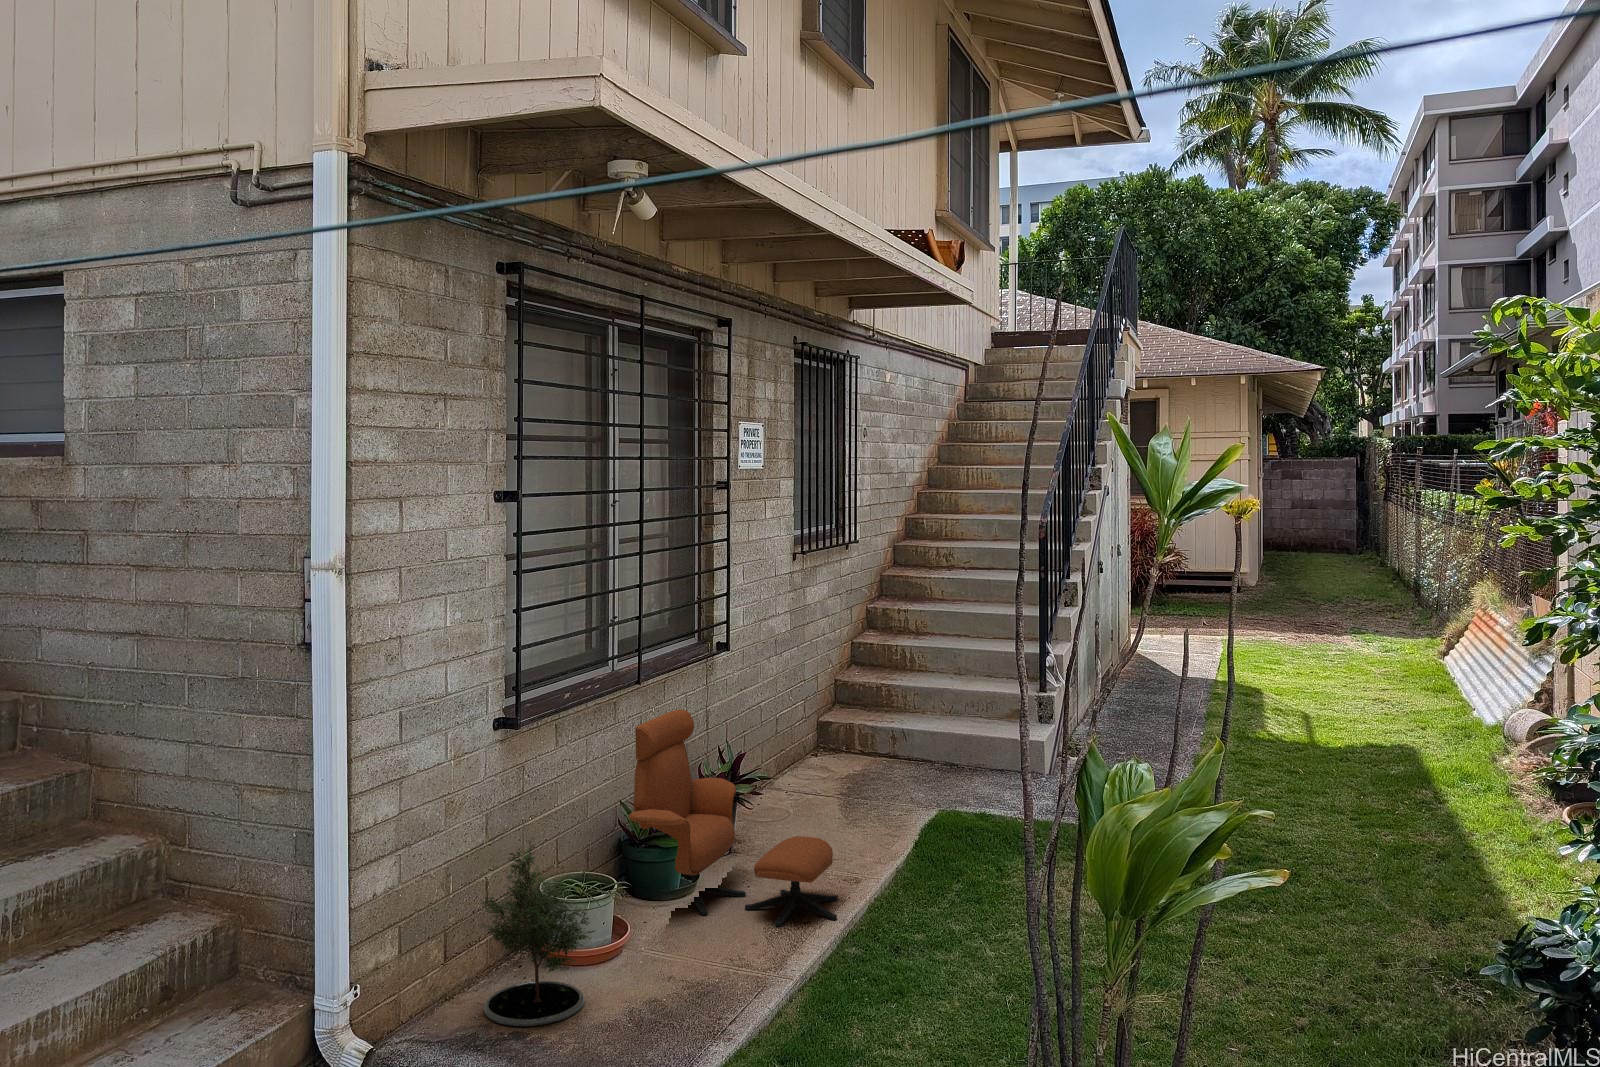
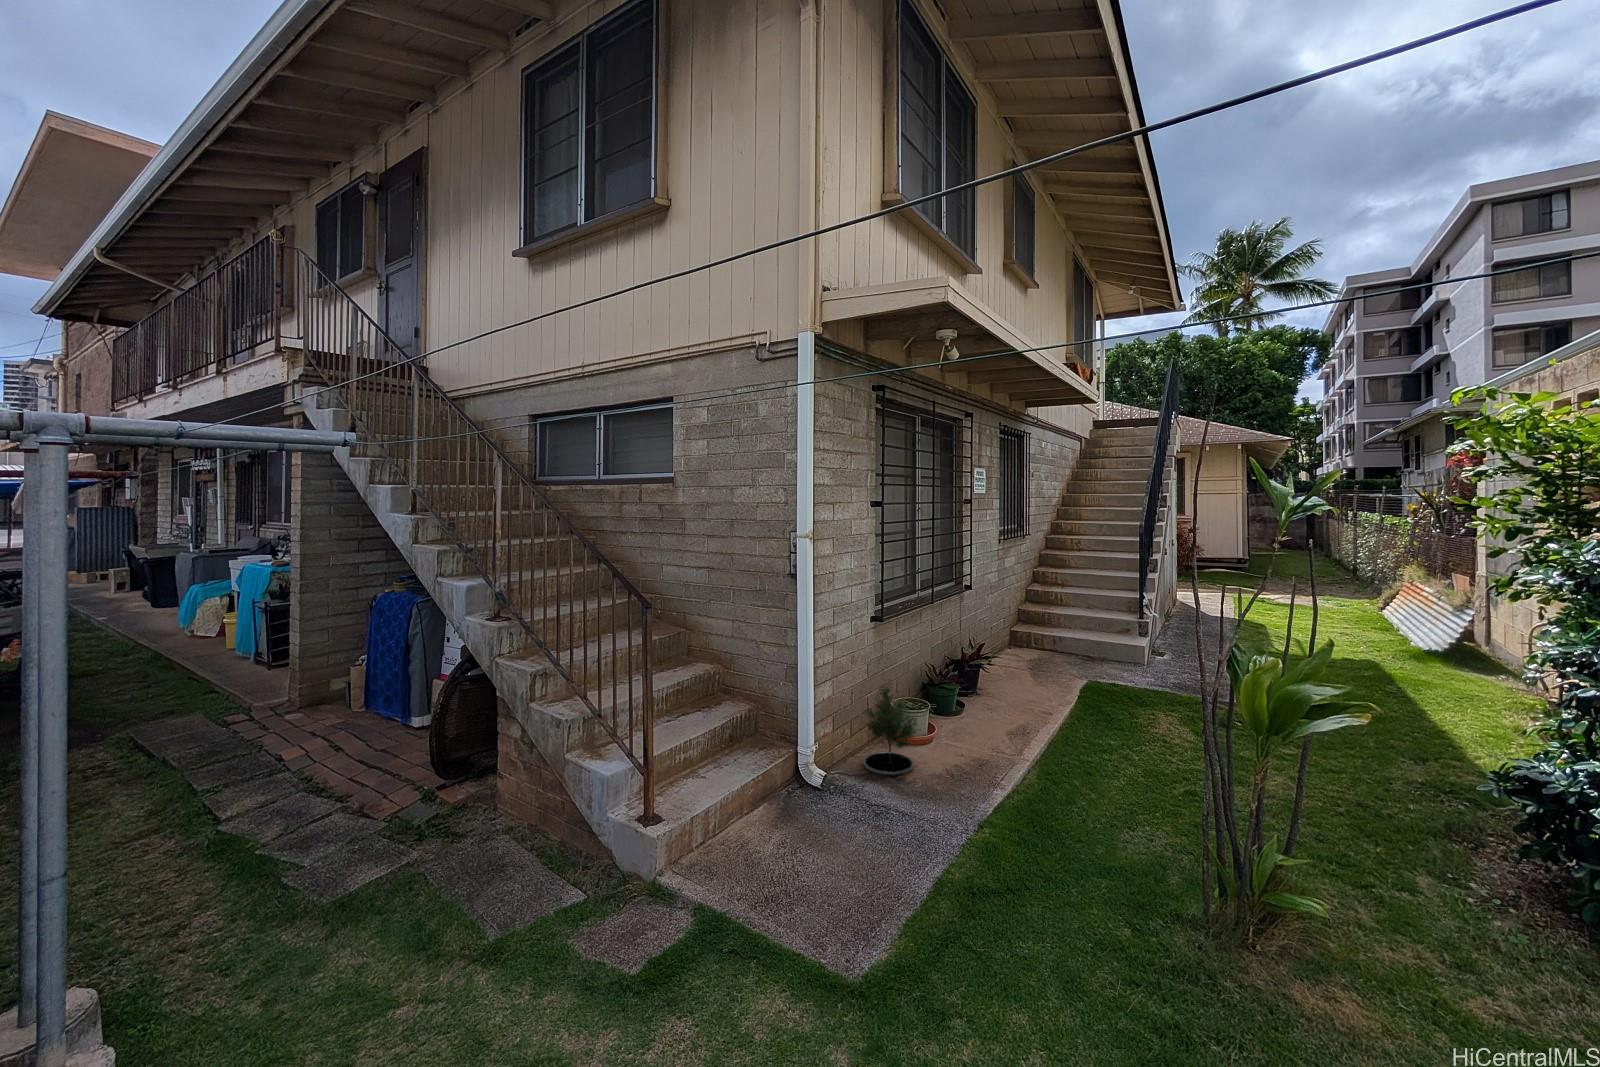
lounge chair: present [629,709,838,926] -> none [927,618,1041,735]

